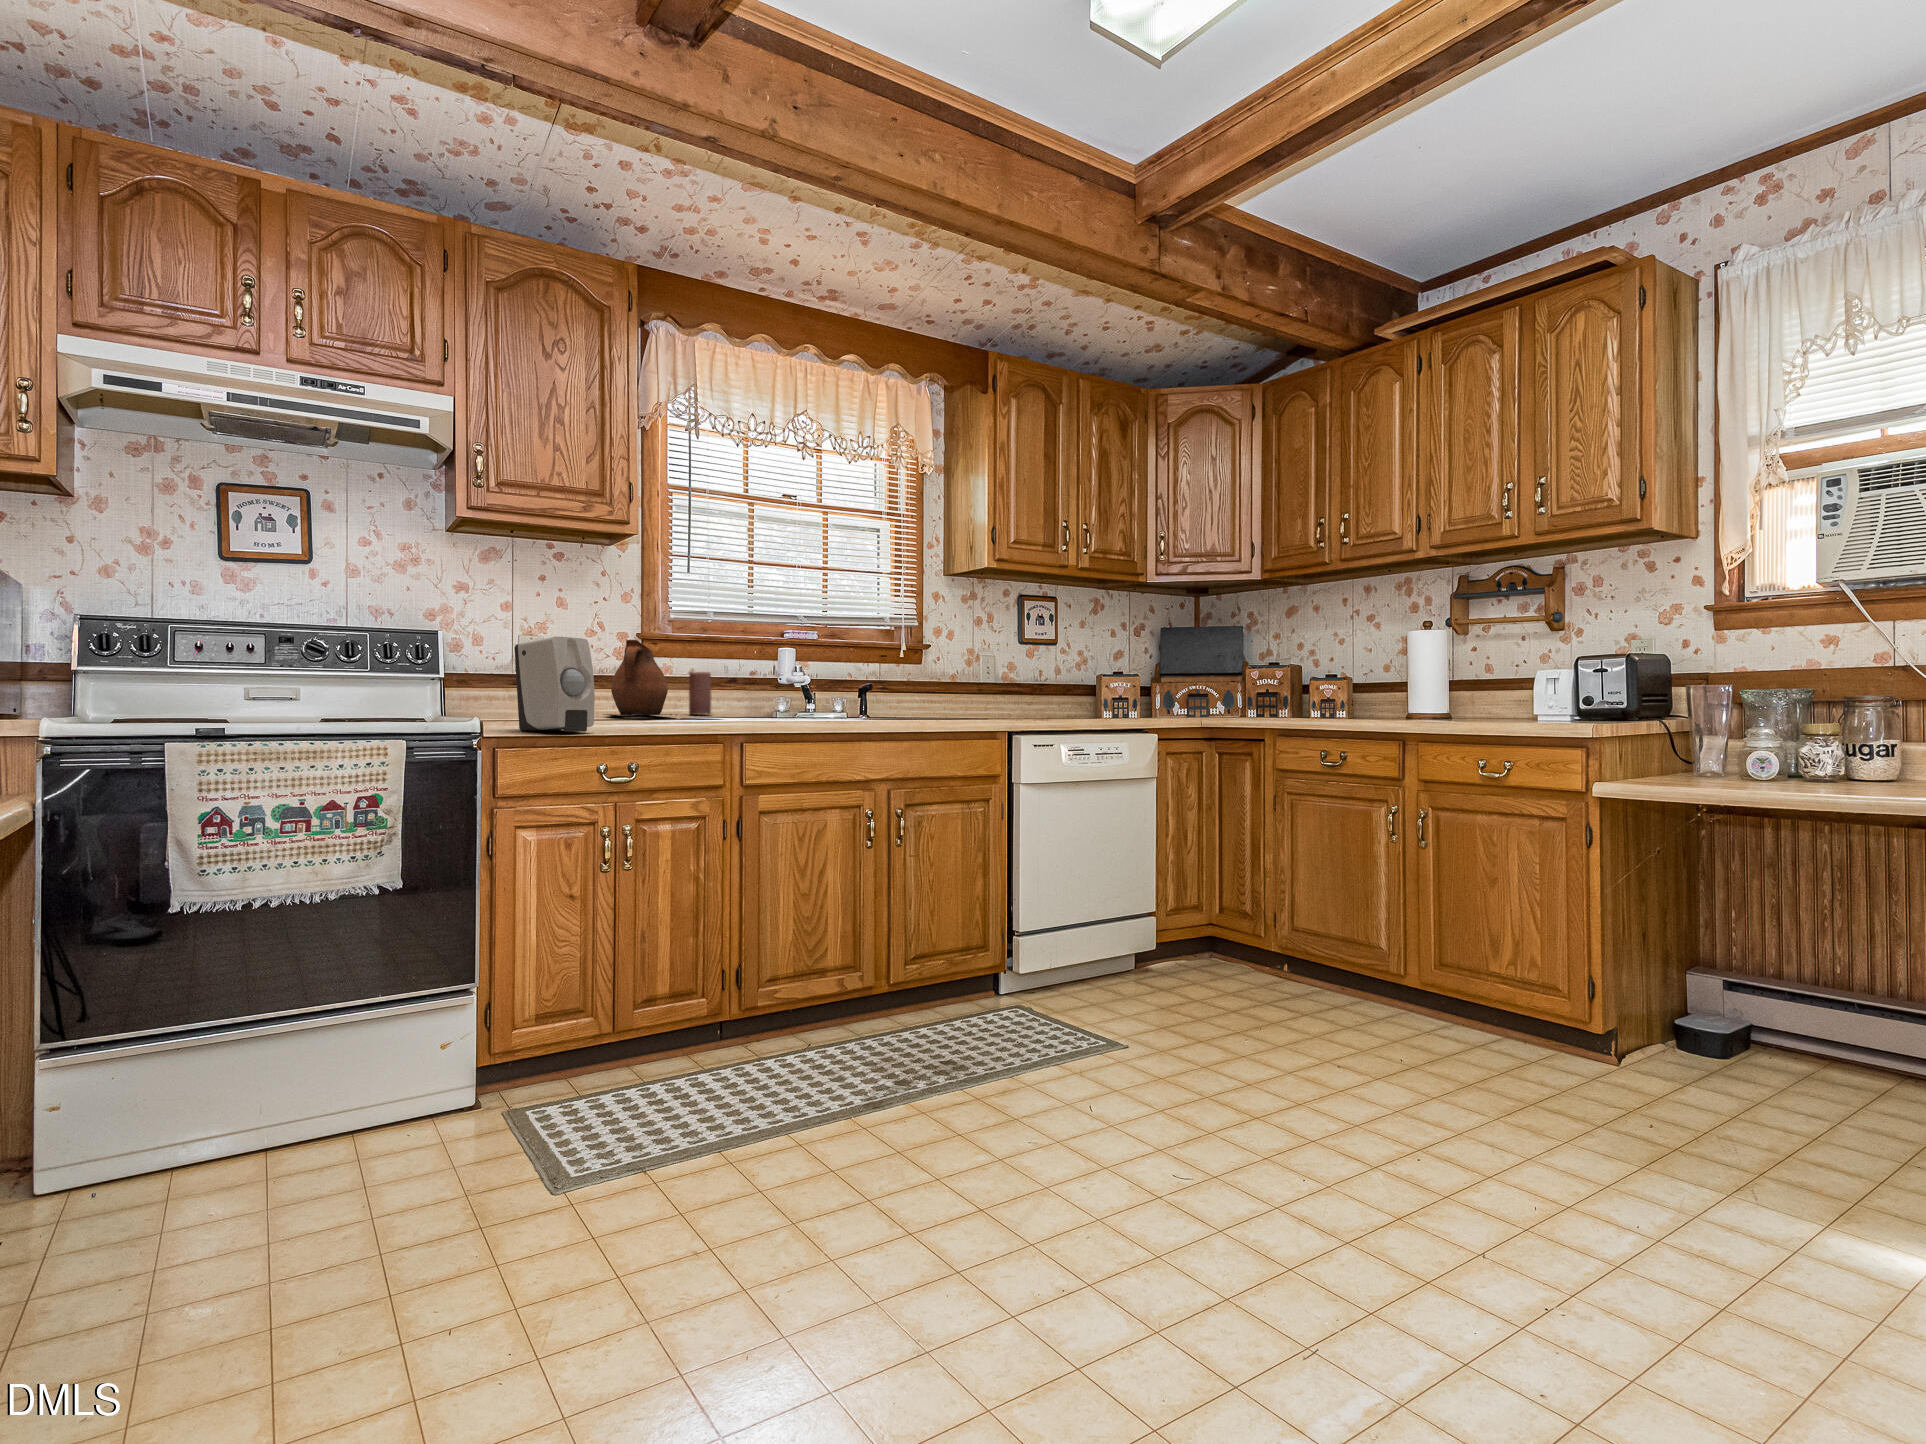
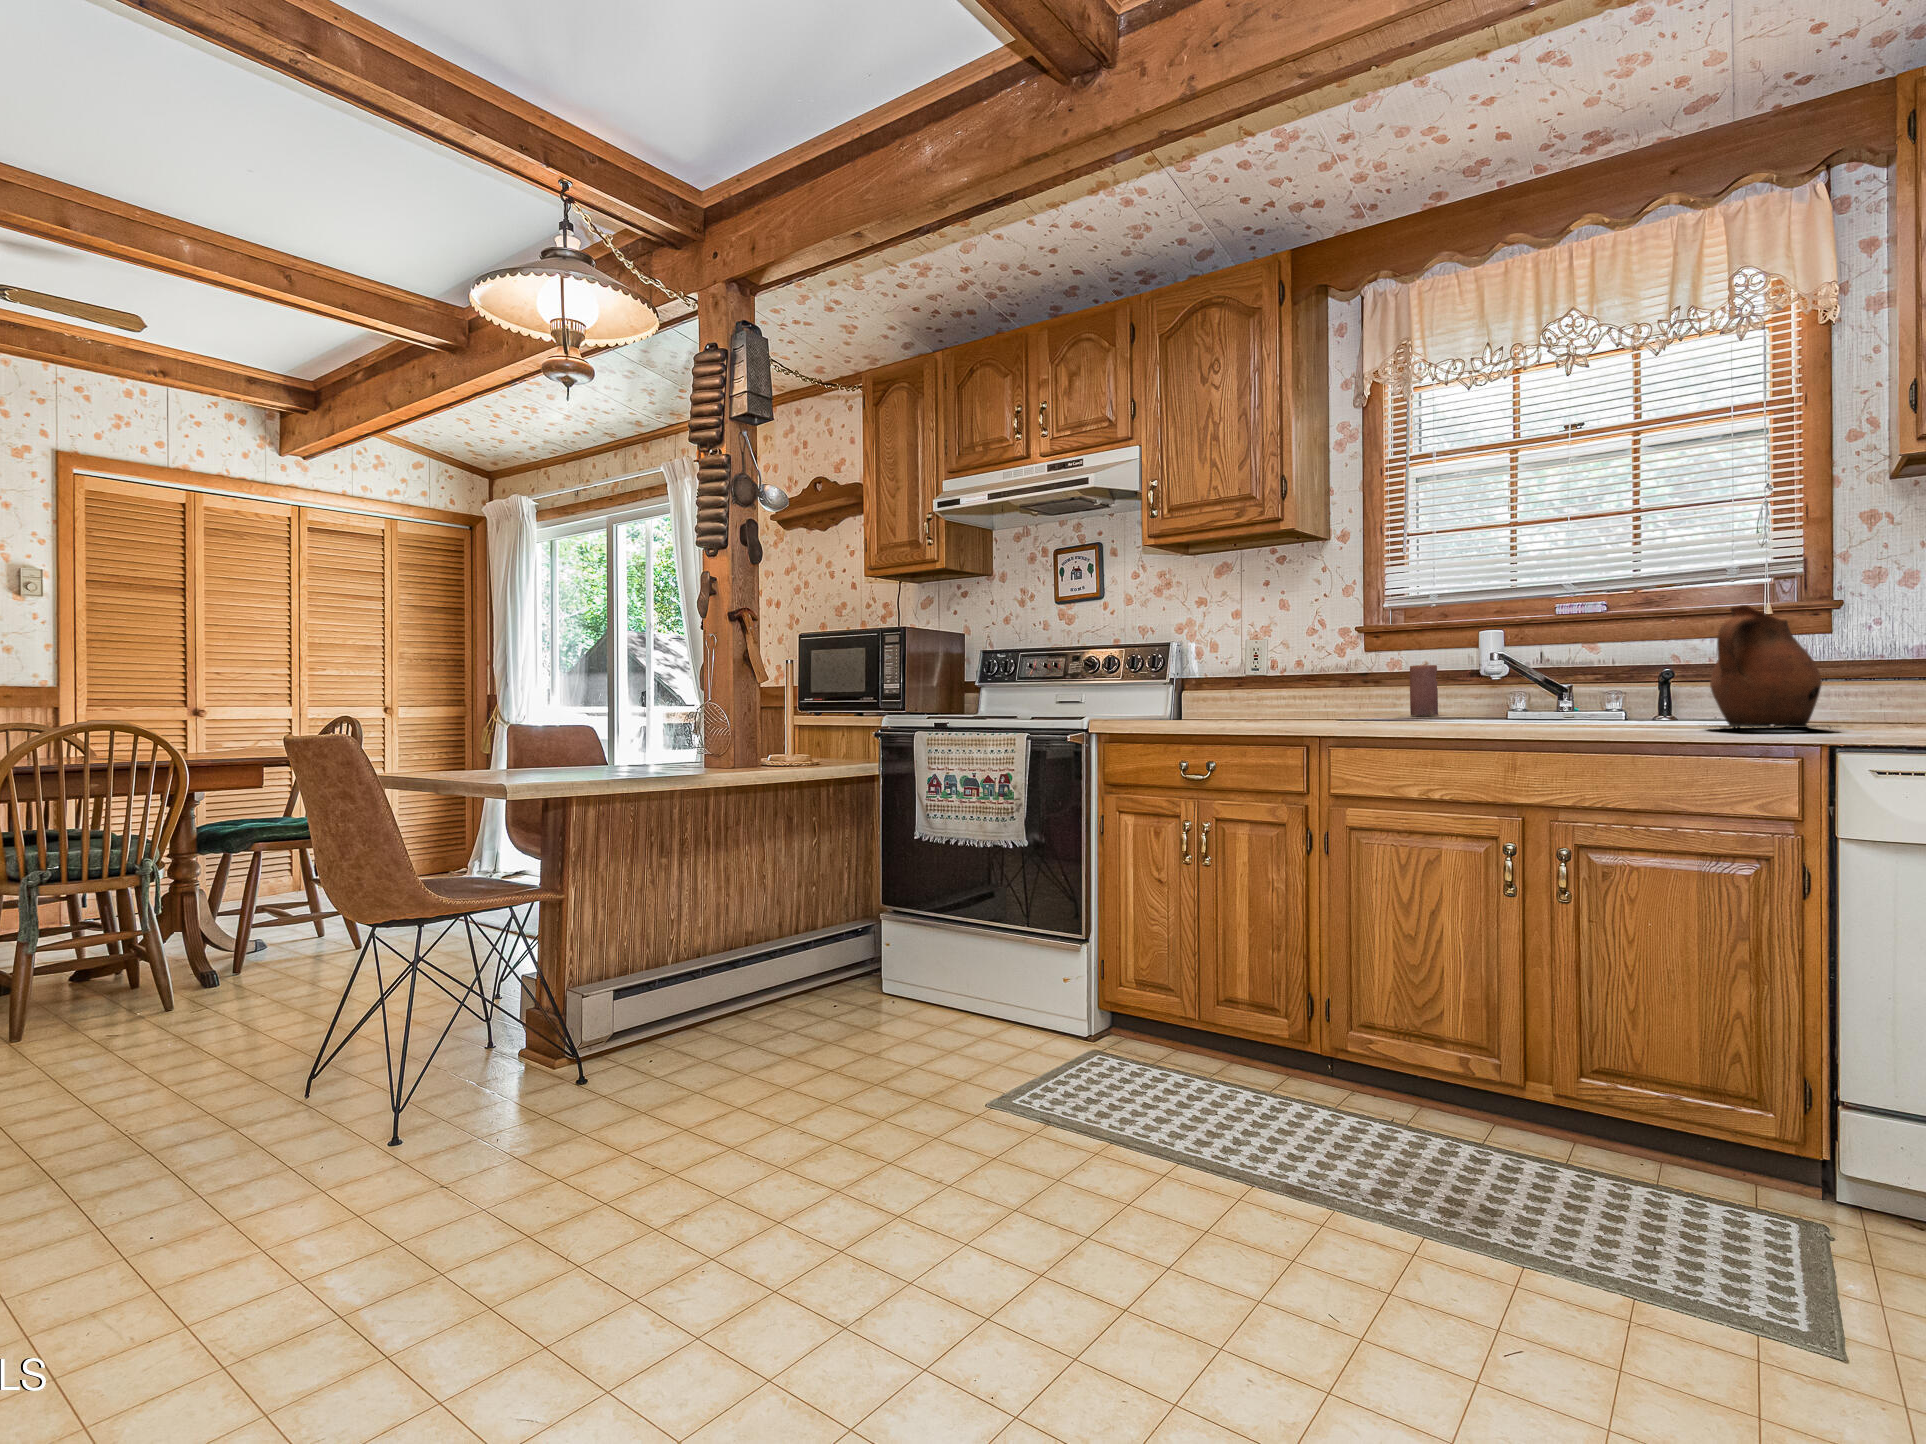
soap dispenser: present [514,636,594,732] -> none [1118,640,1161,727]
ceramic pitcher: present [604,640,677,716] -> present [1710,605,1835,728]

